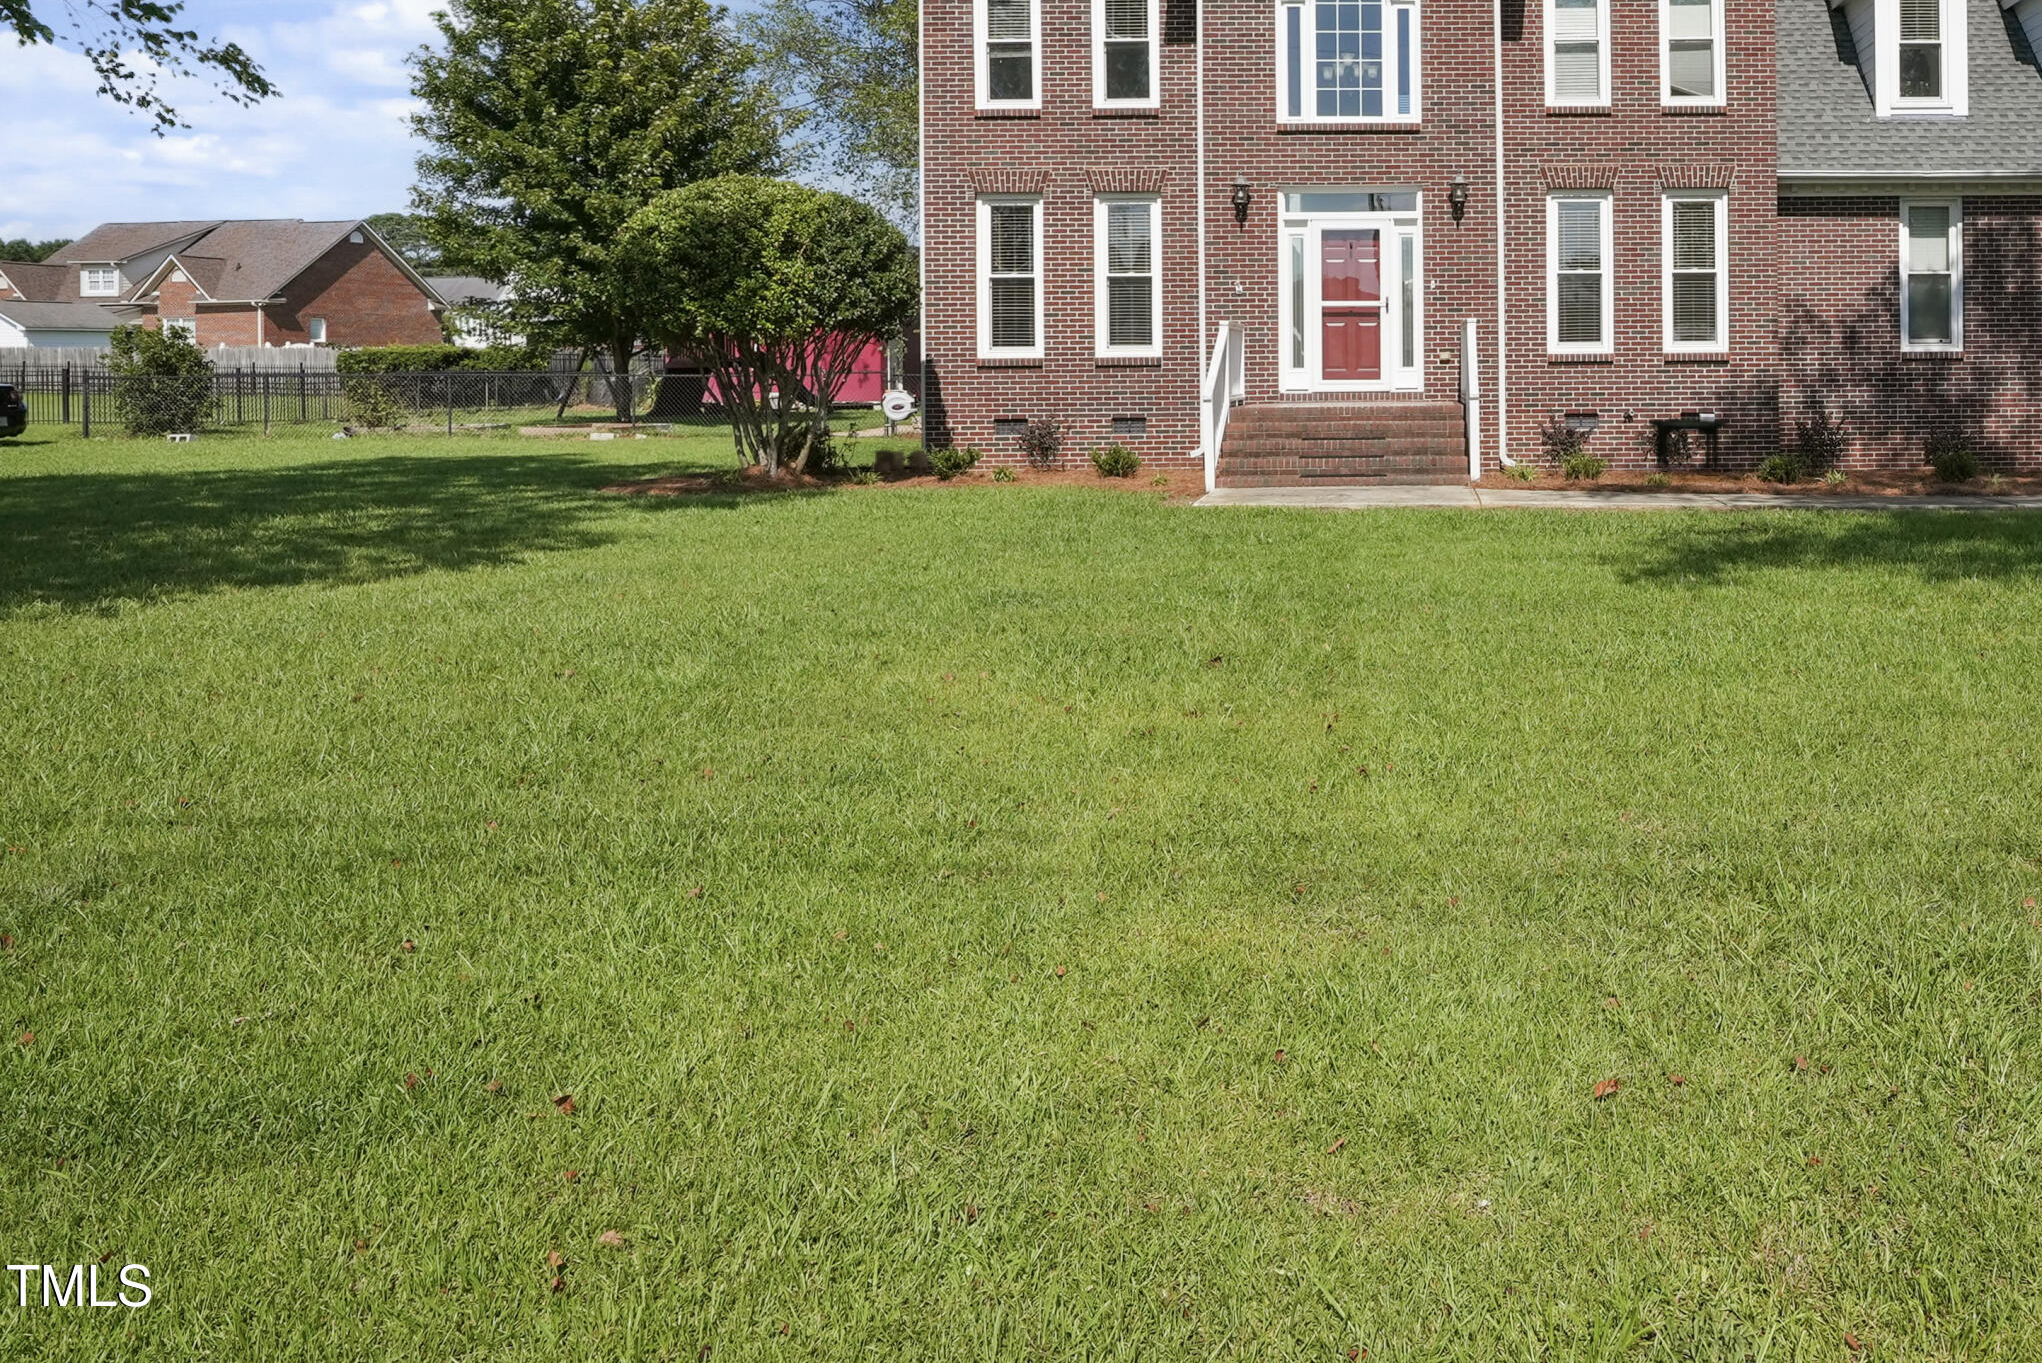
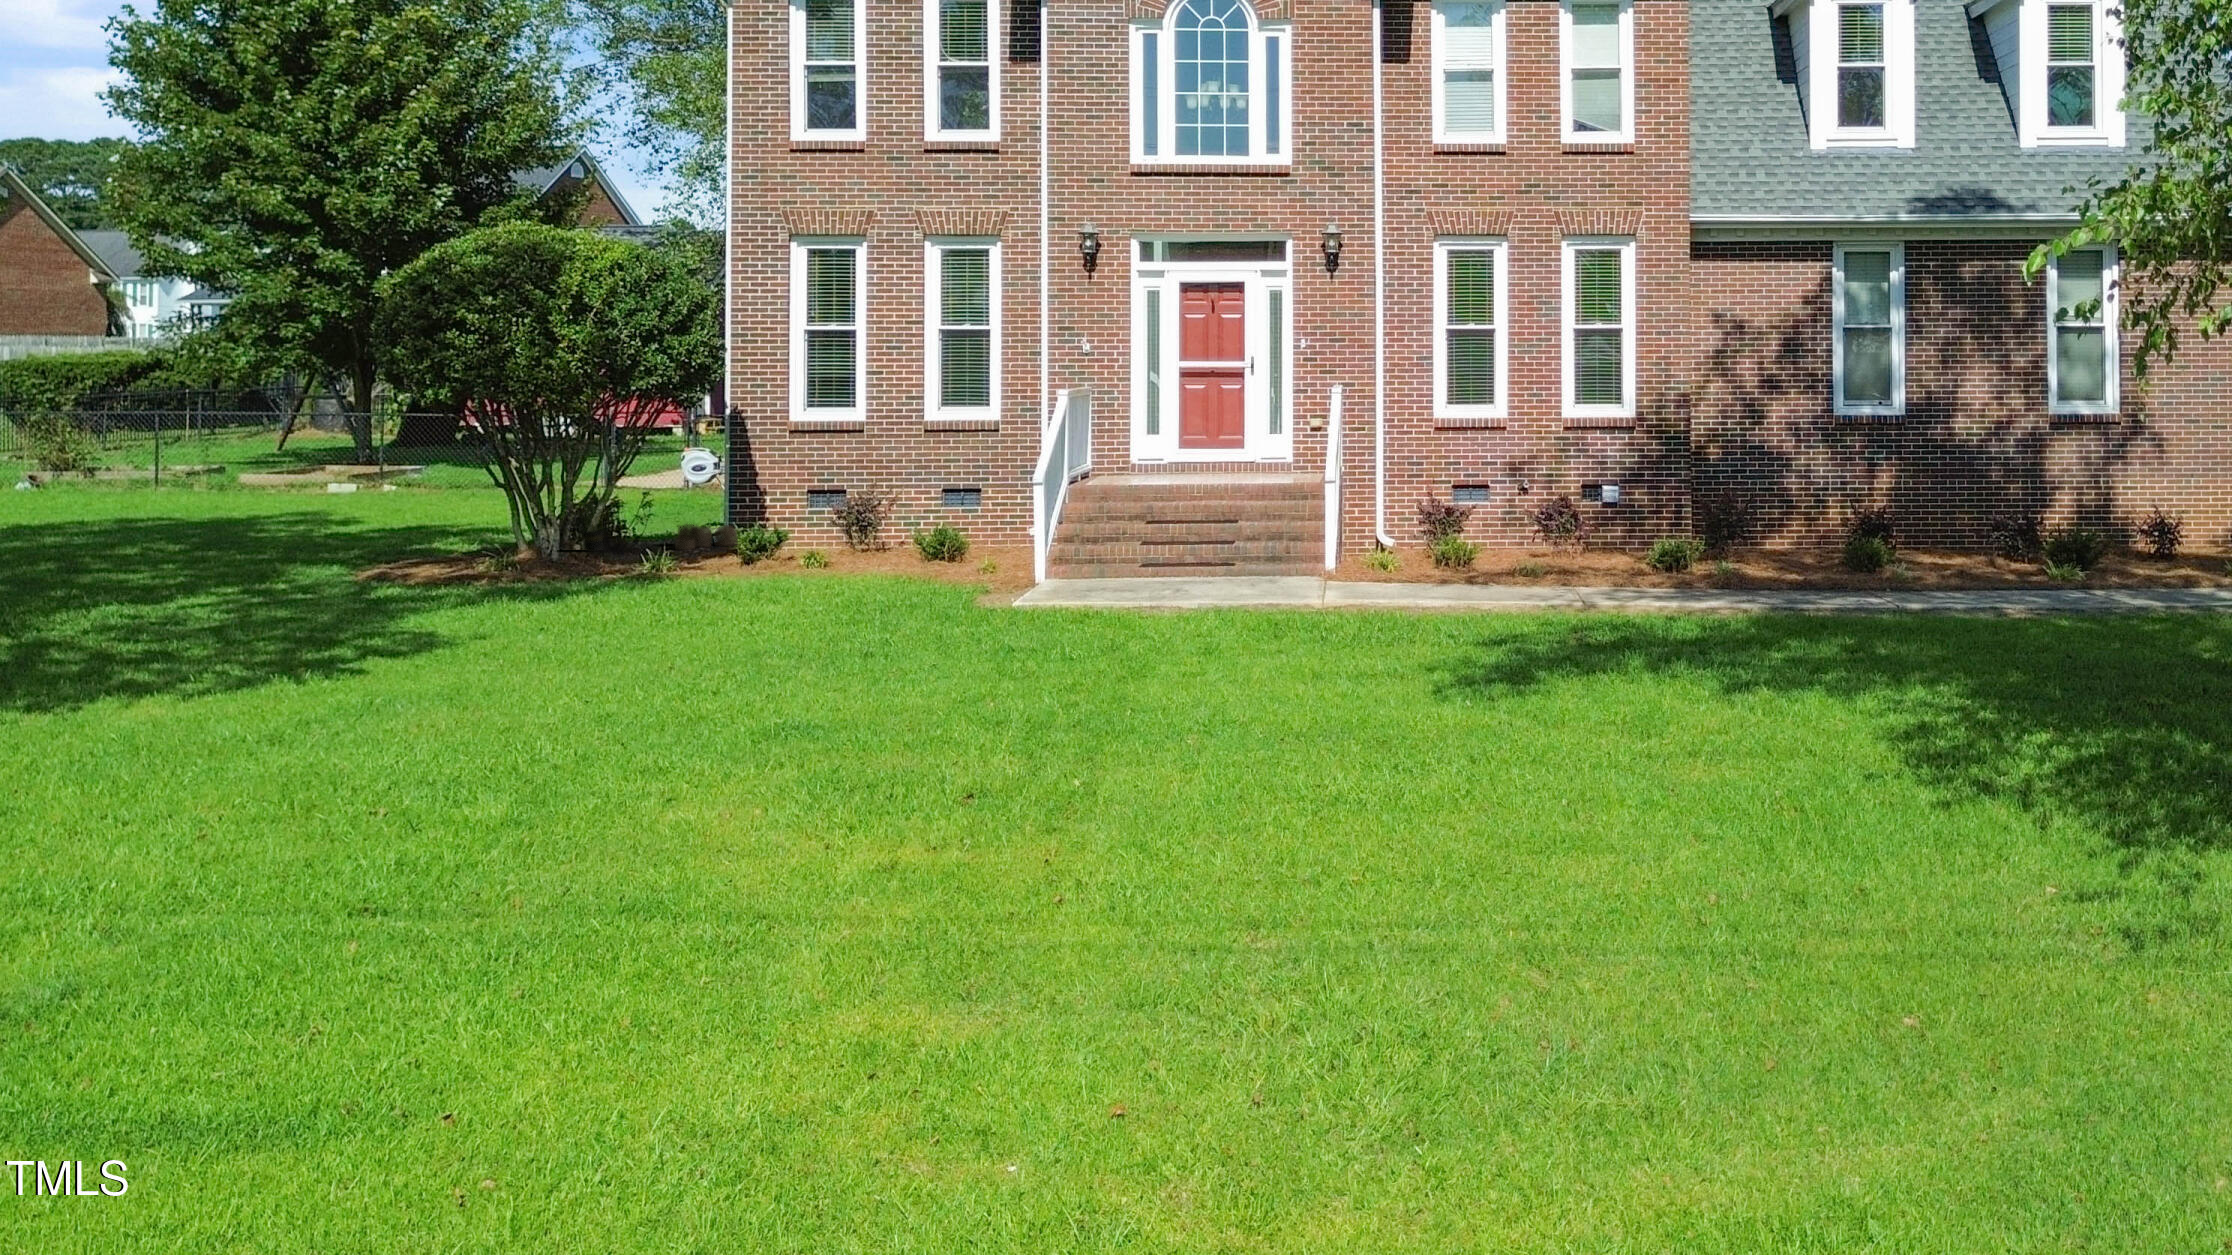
round table: present [1648,419,1727,472] -> none [1539,494,1631,556]
potted plant: none [778,421,816,473] -> present [577,501,604,552]

